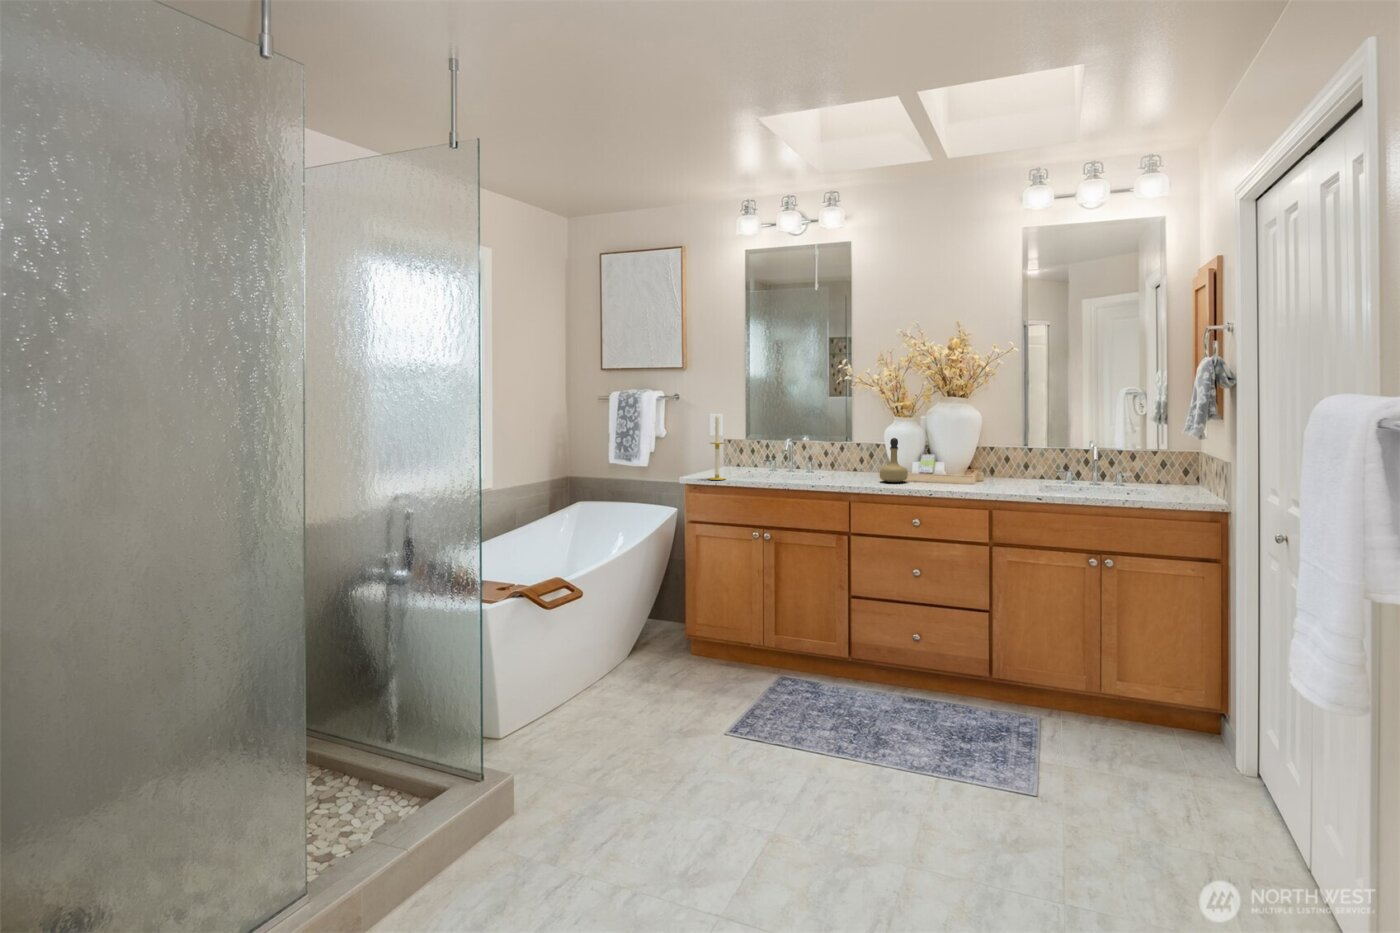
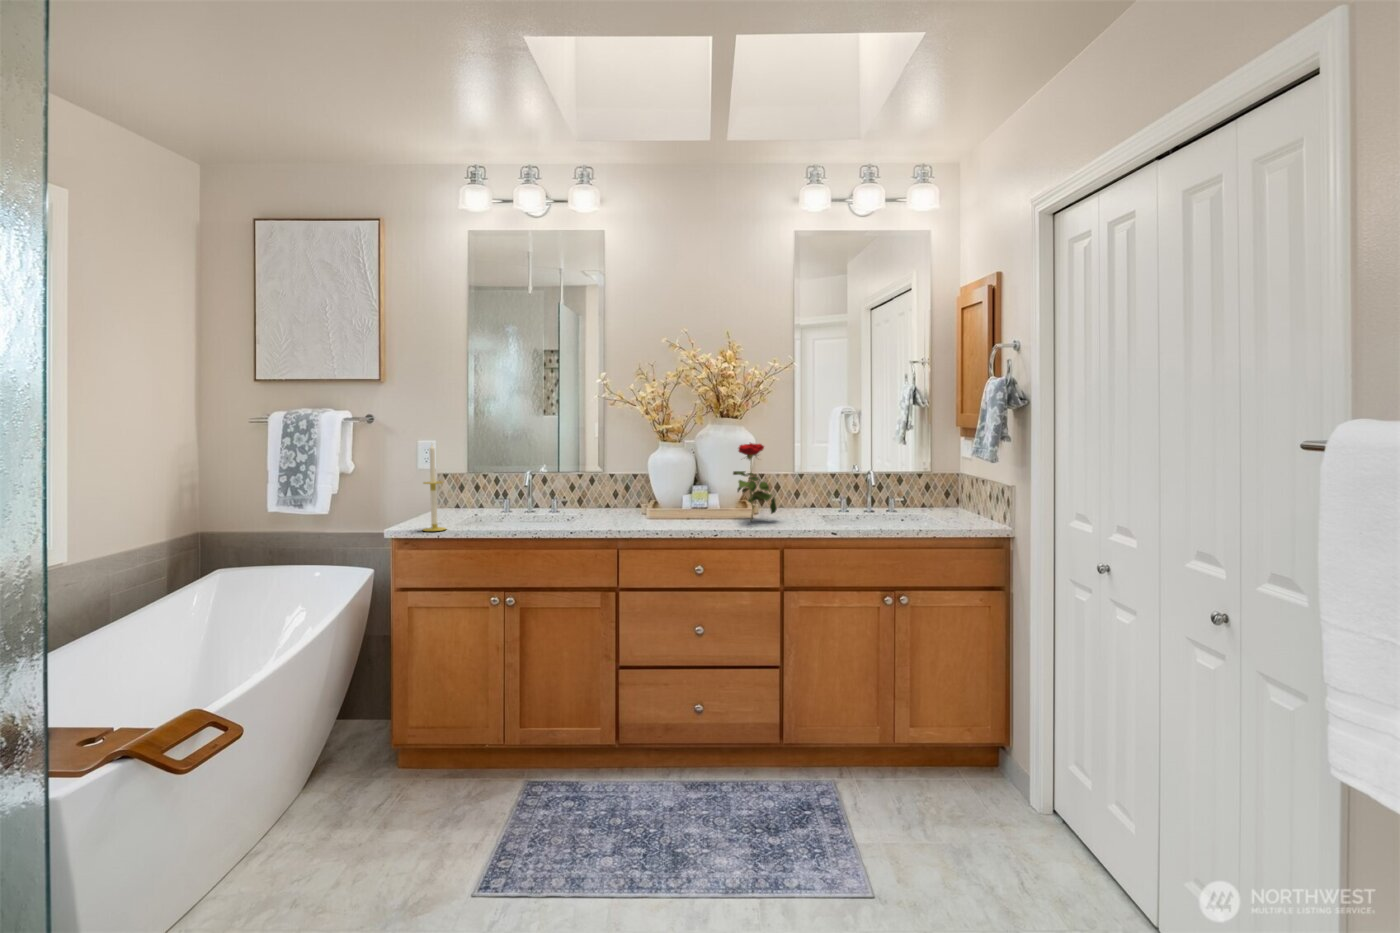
flower: none [961,416,998,485] -> present [733,443,777,520]
perfume bottle: present [880,438,908,482] -> none [642,469,675,522]

